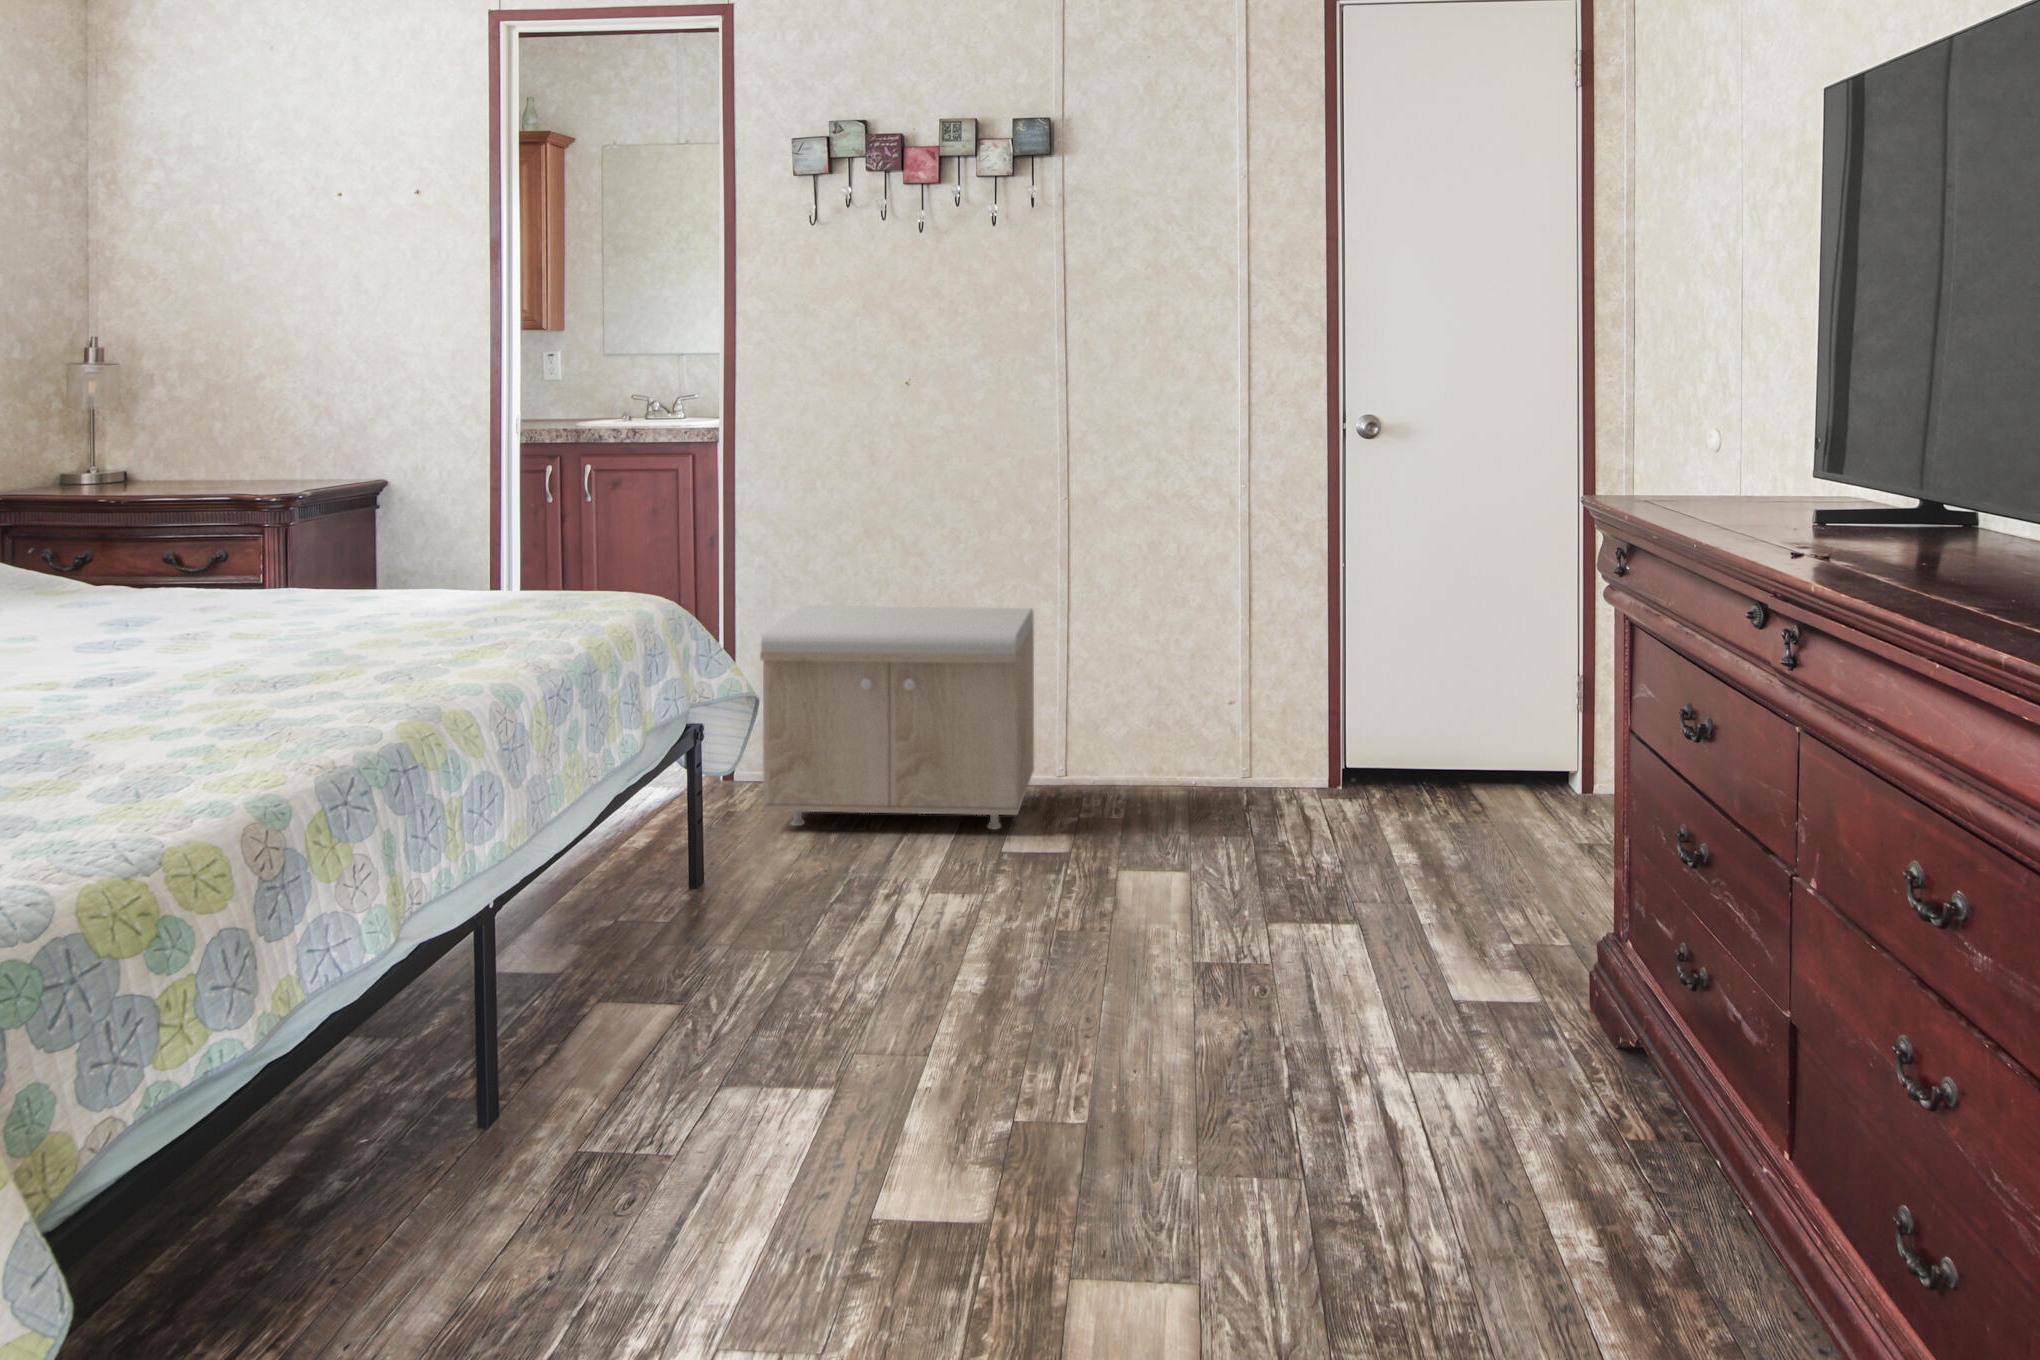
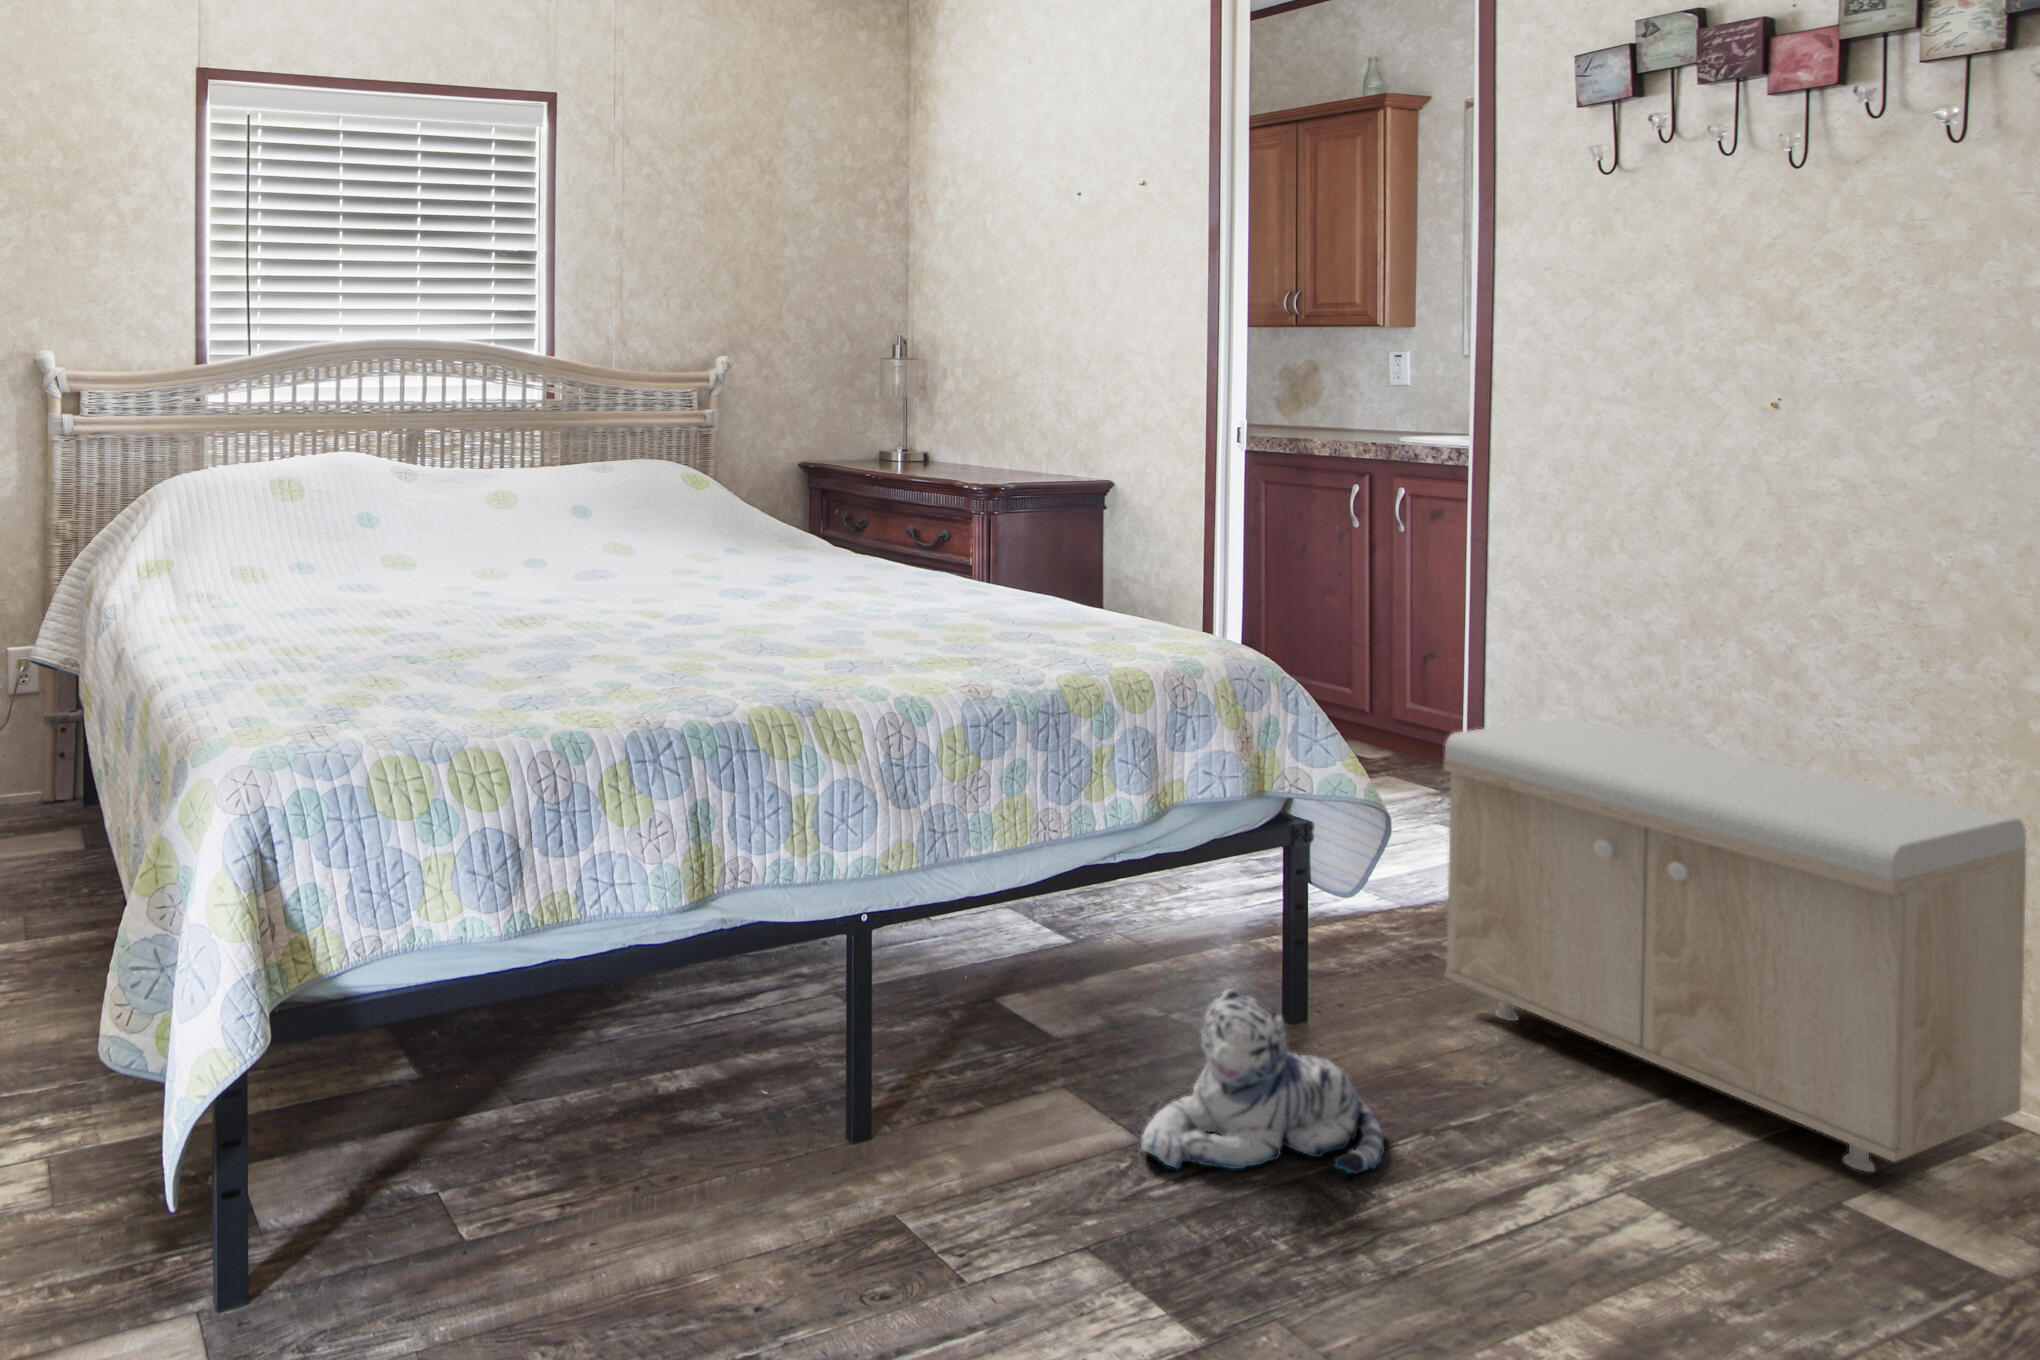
plush toy: none [685,856,820,1010] -> present [1140,990,1384,1173]

